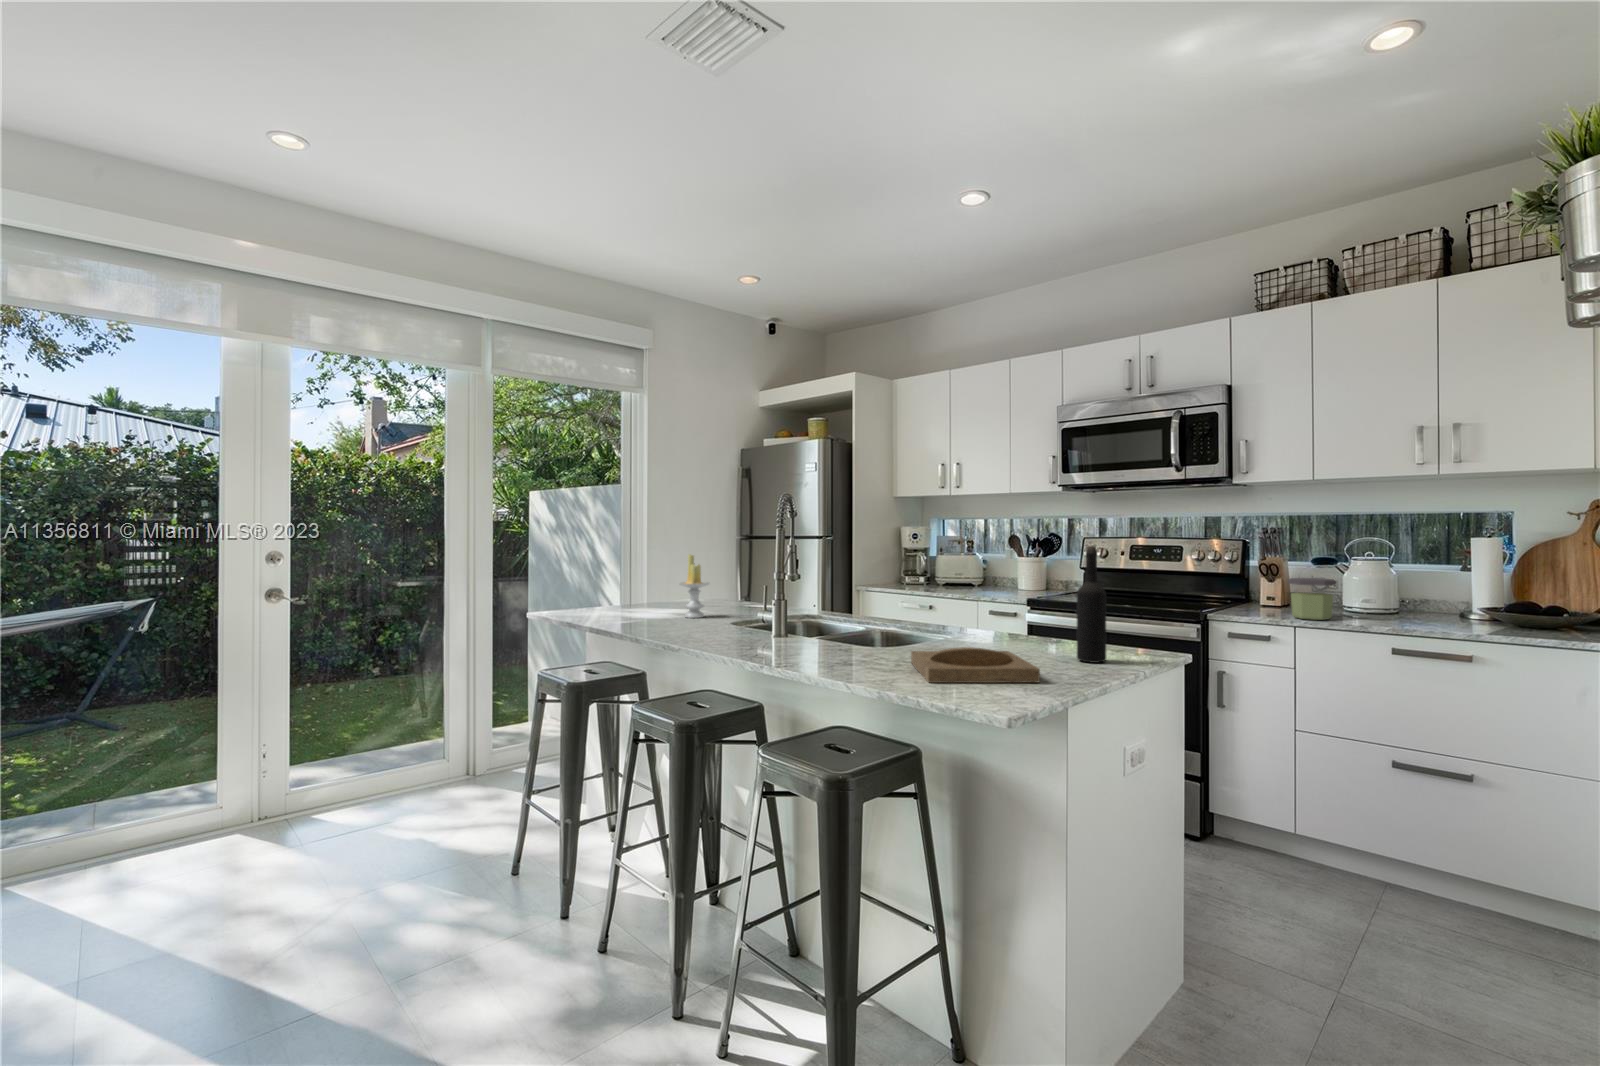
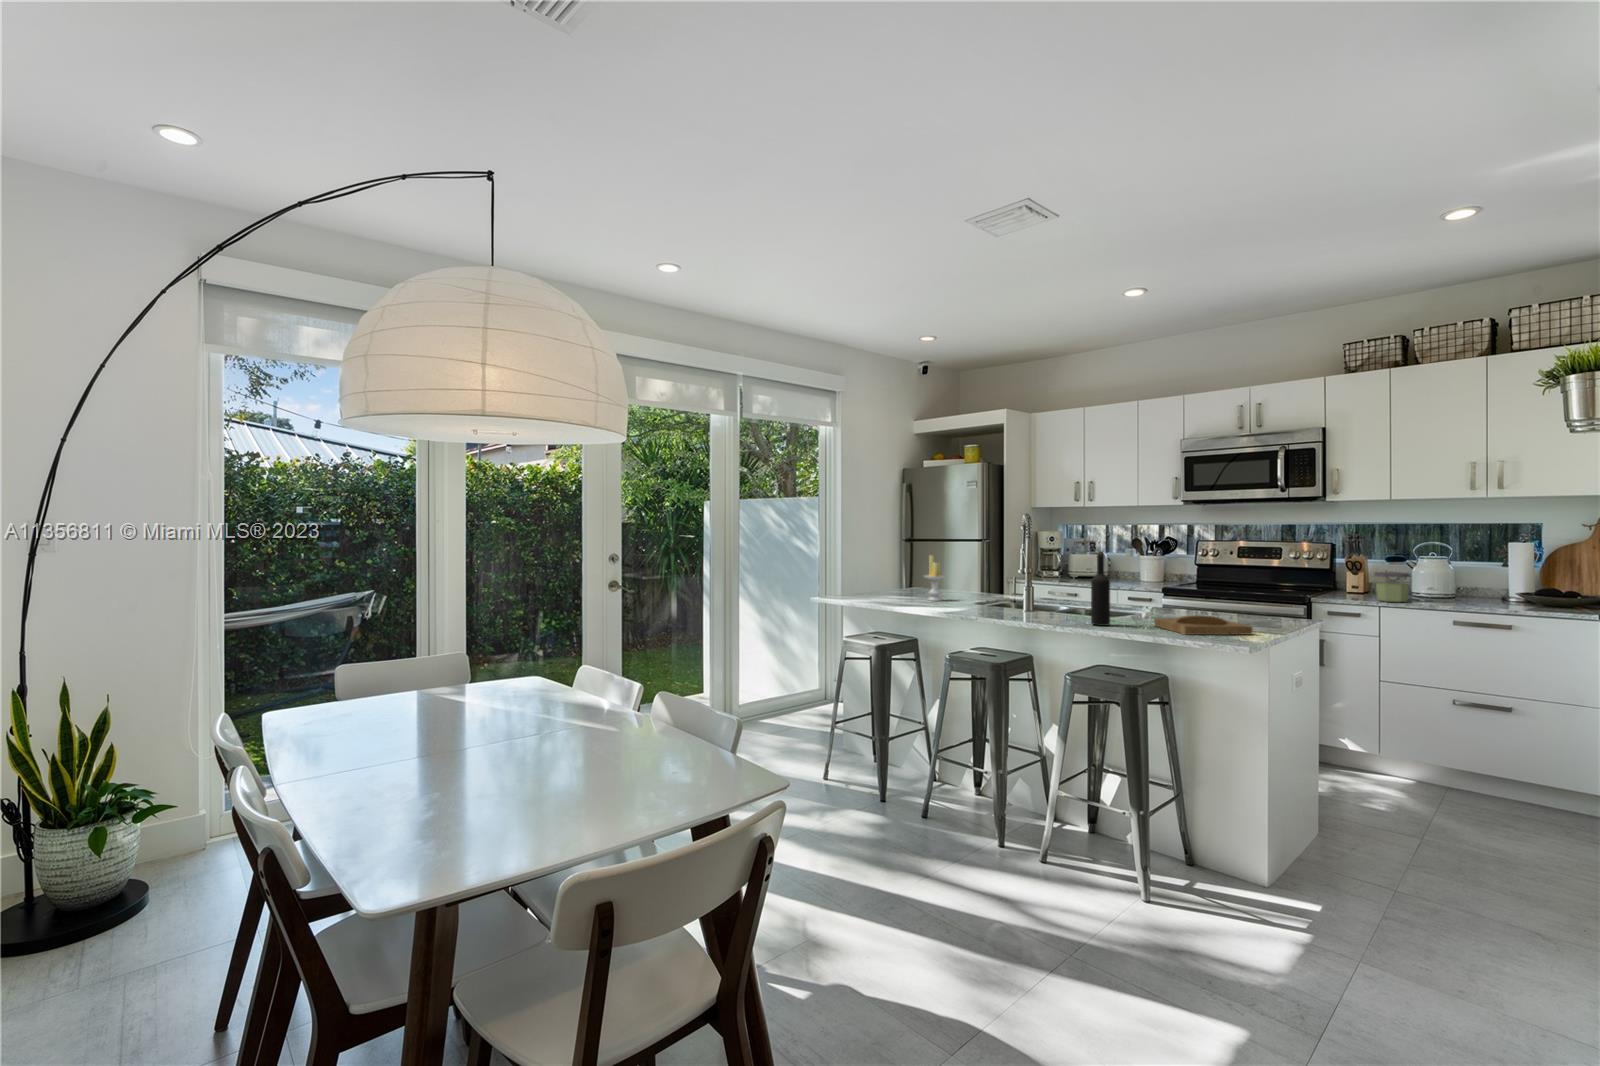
wine bottle: present [1077,546,1106,663] -> present [1091,551,1110,626]

